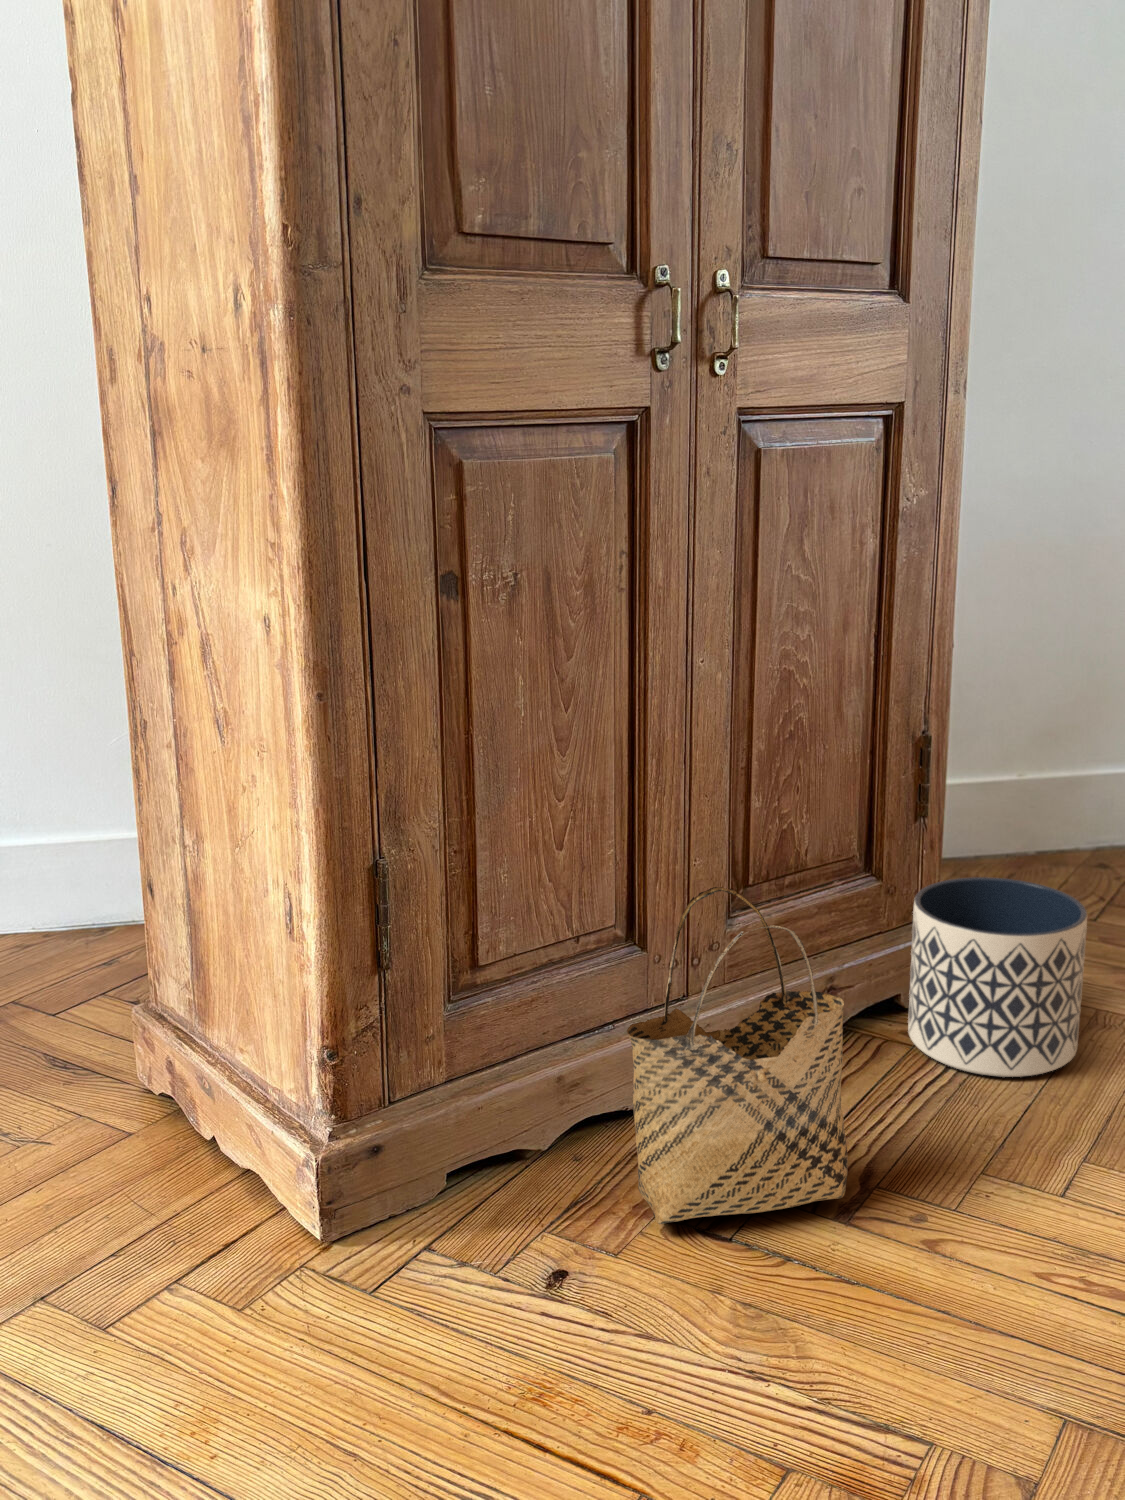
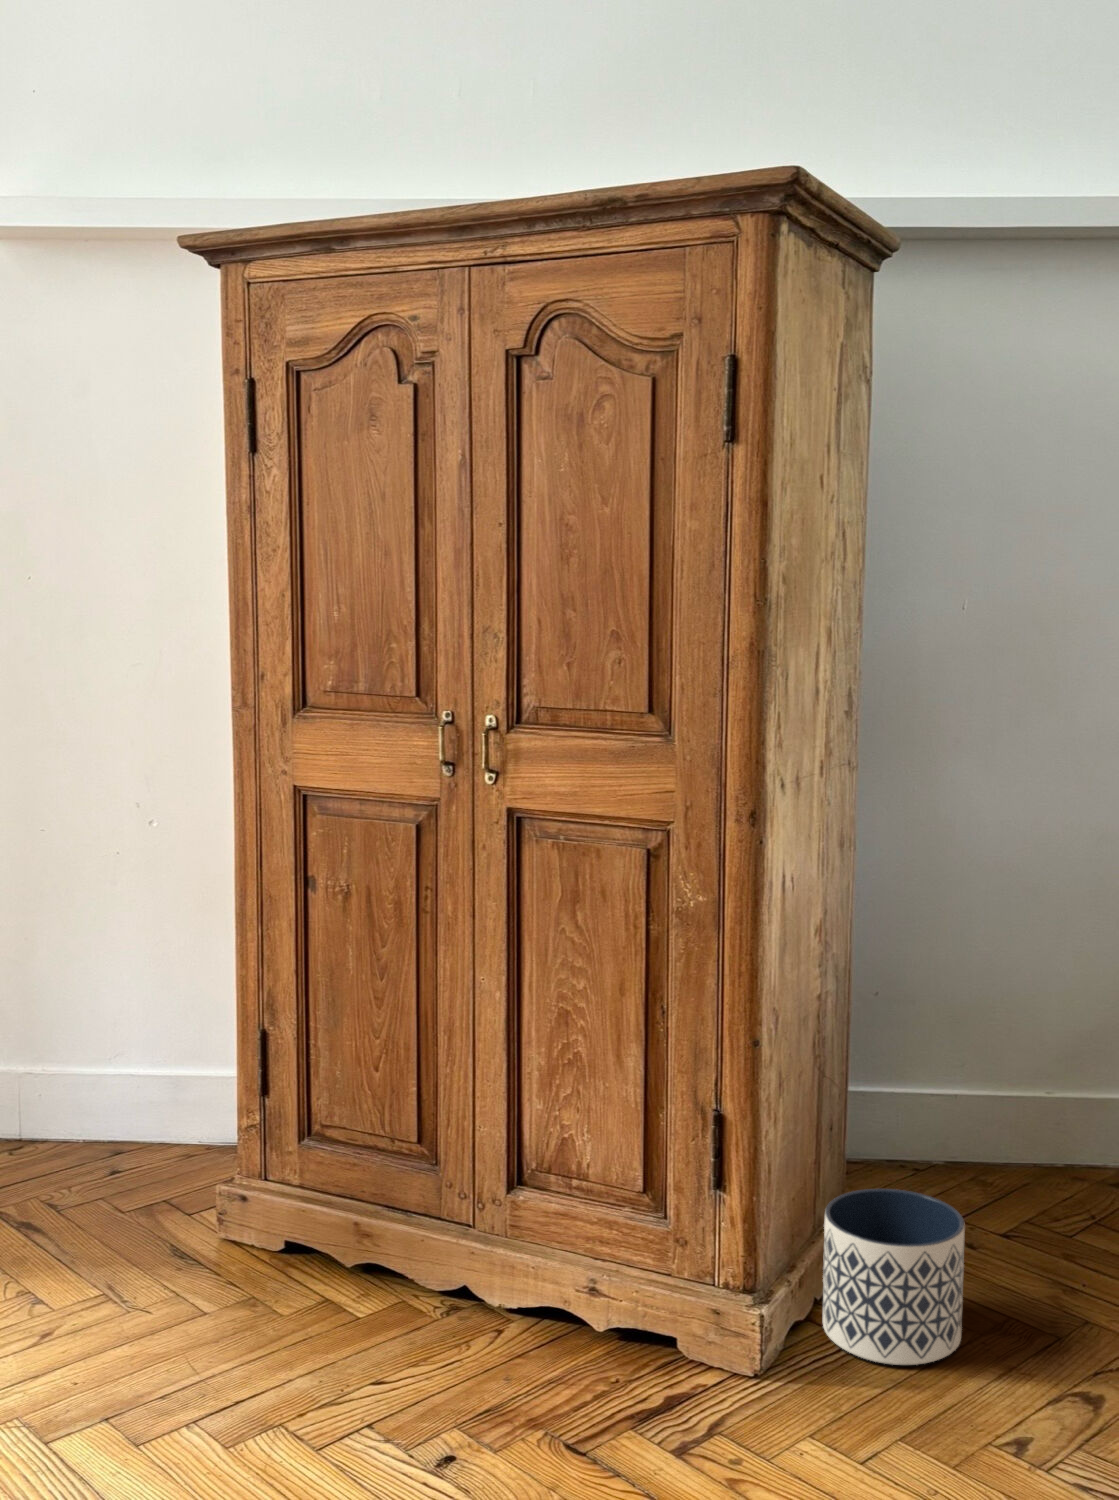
woven basket: present [627,887,848,1224] -> none [521,1181,696,1438]

